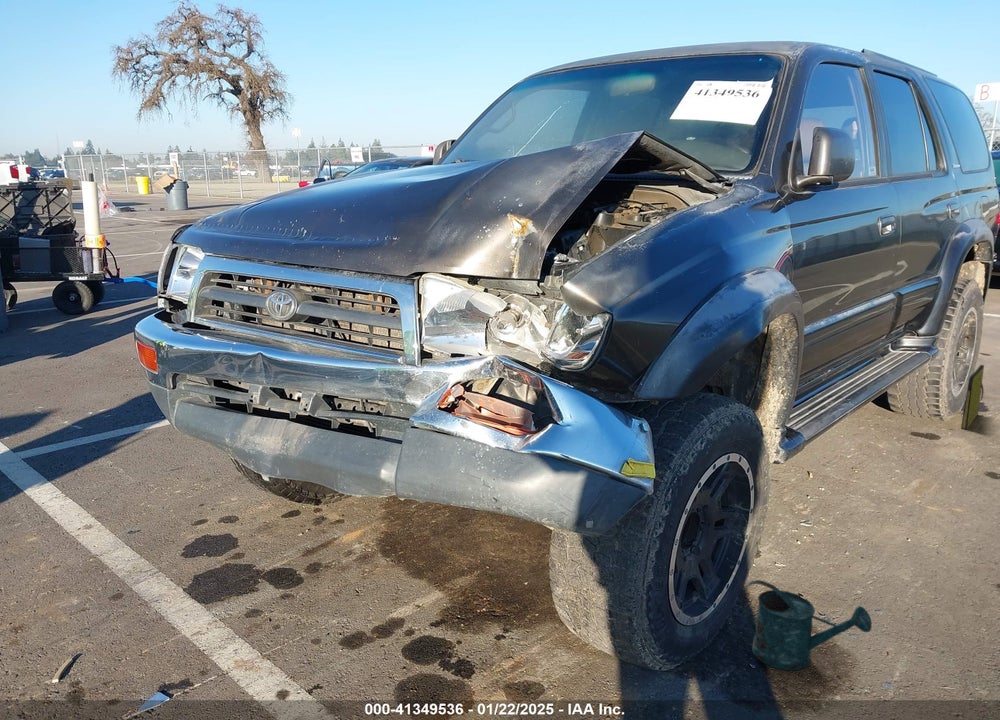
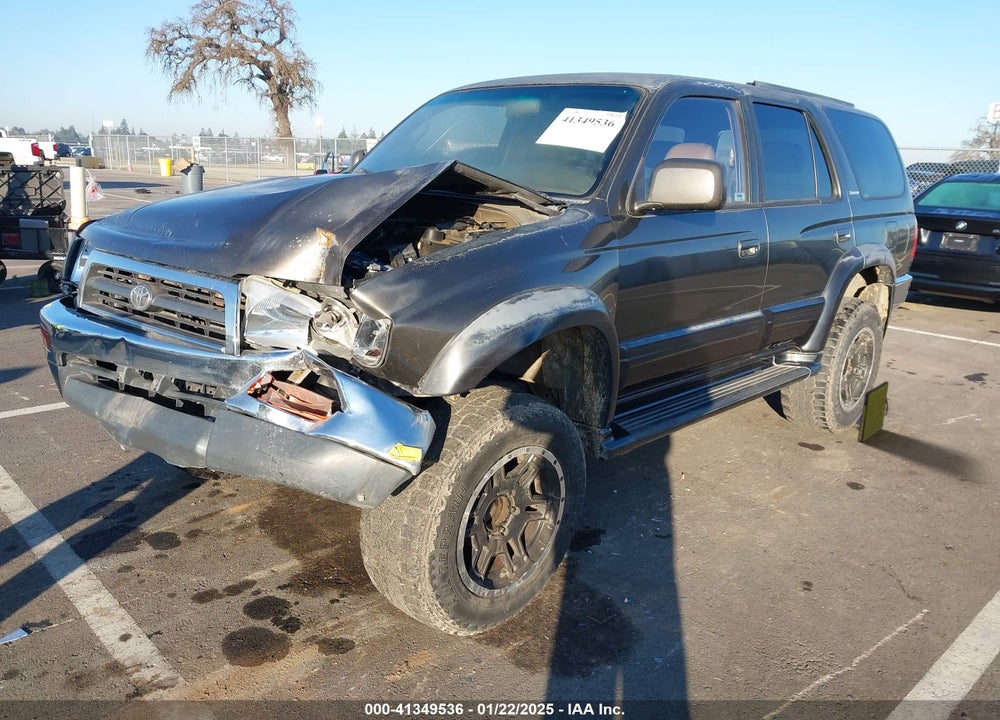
watering can: present [742,580,872,670] -> present [12,275,50,297]

